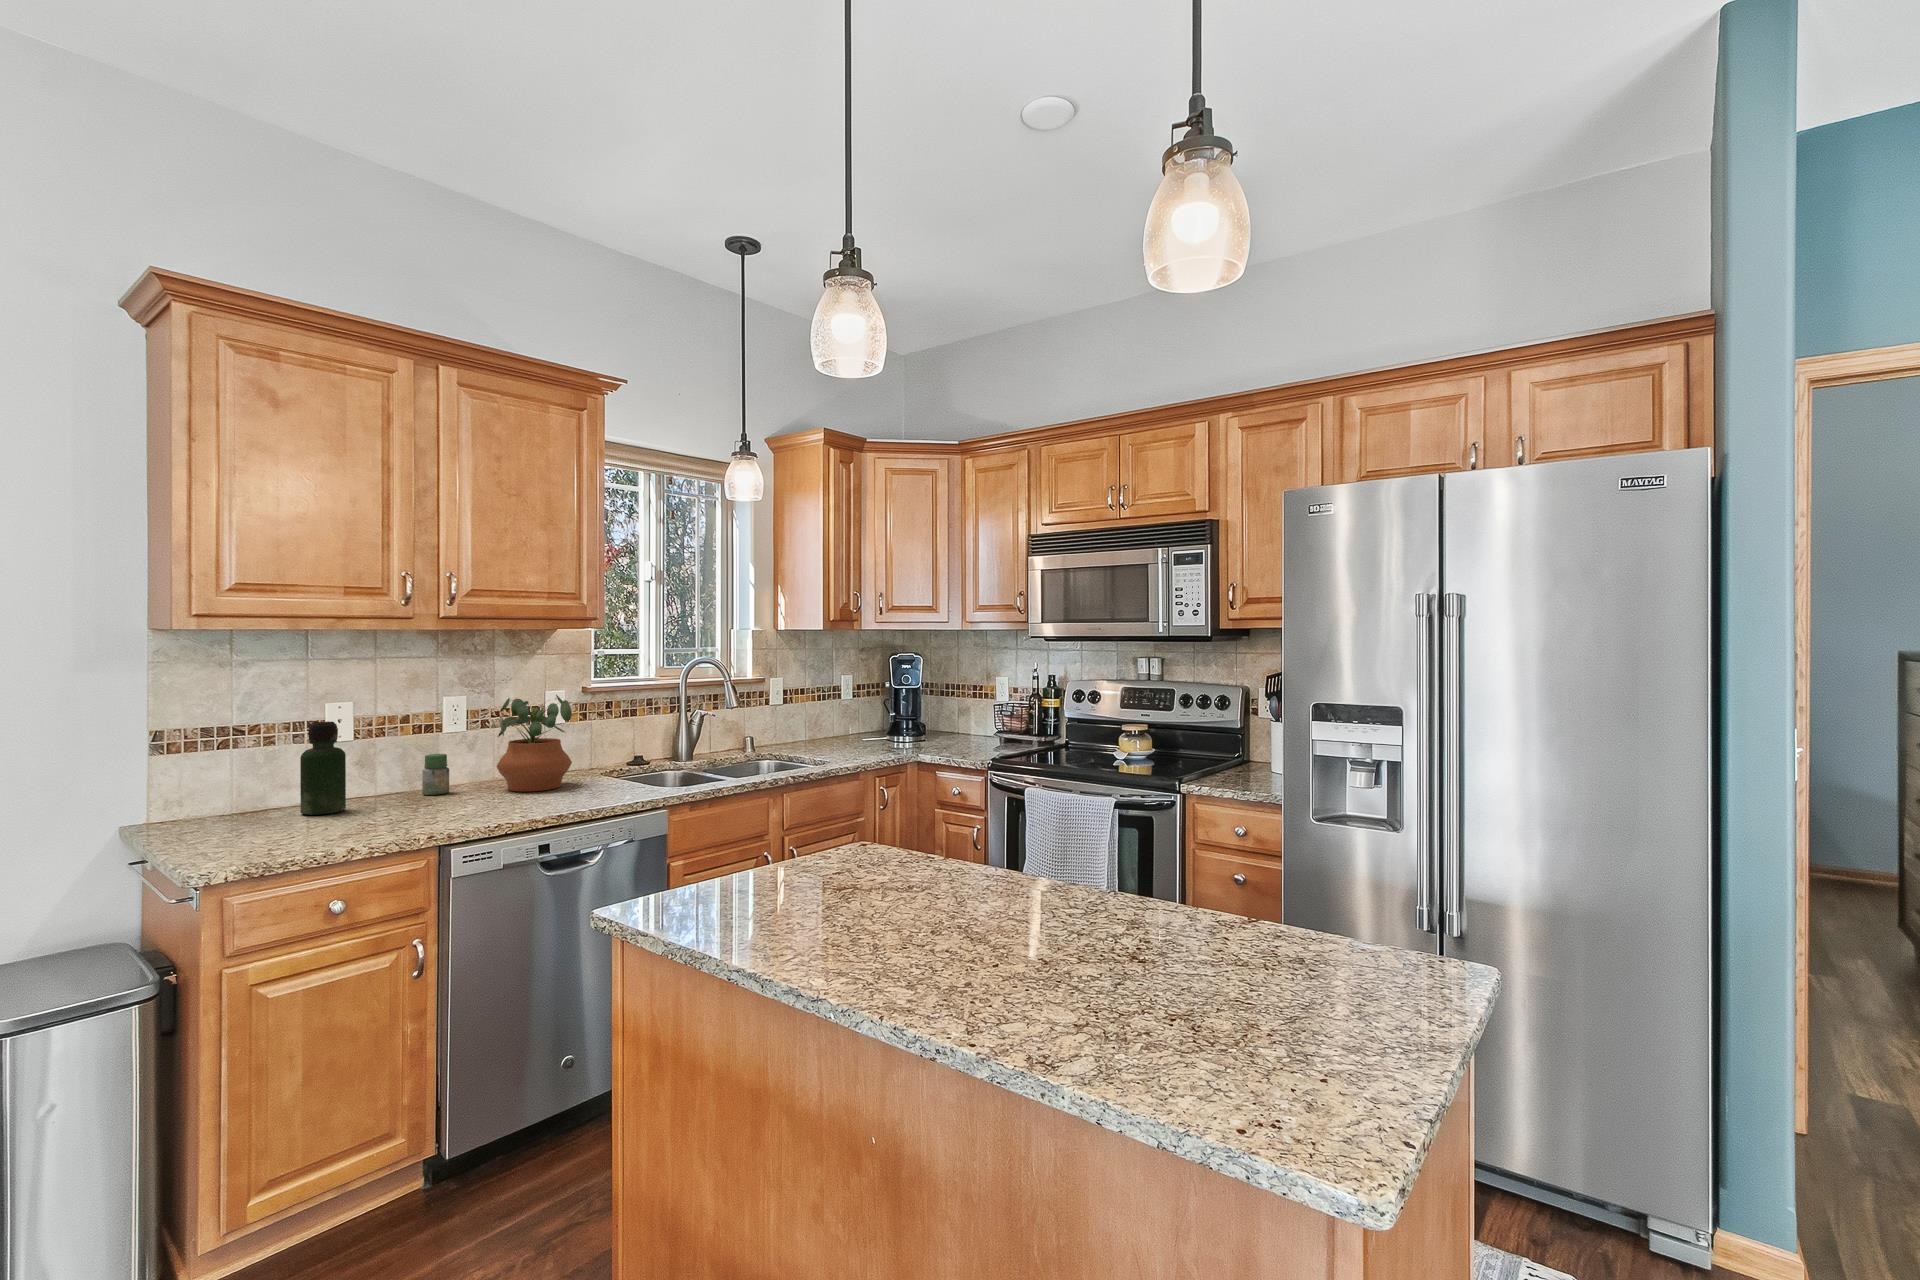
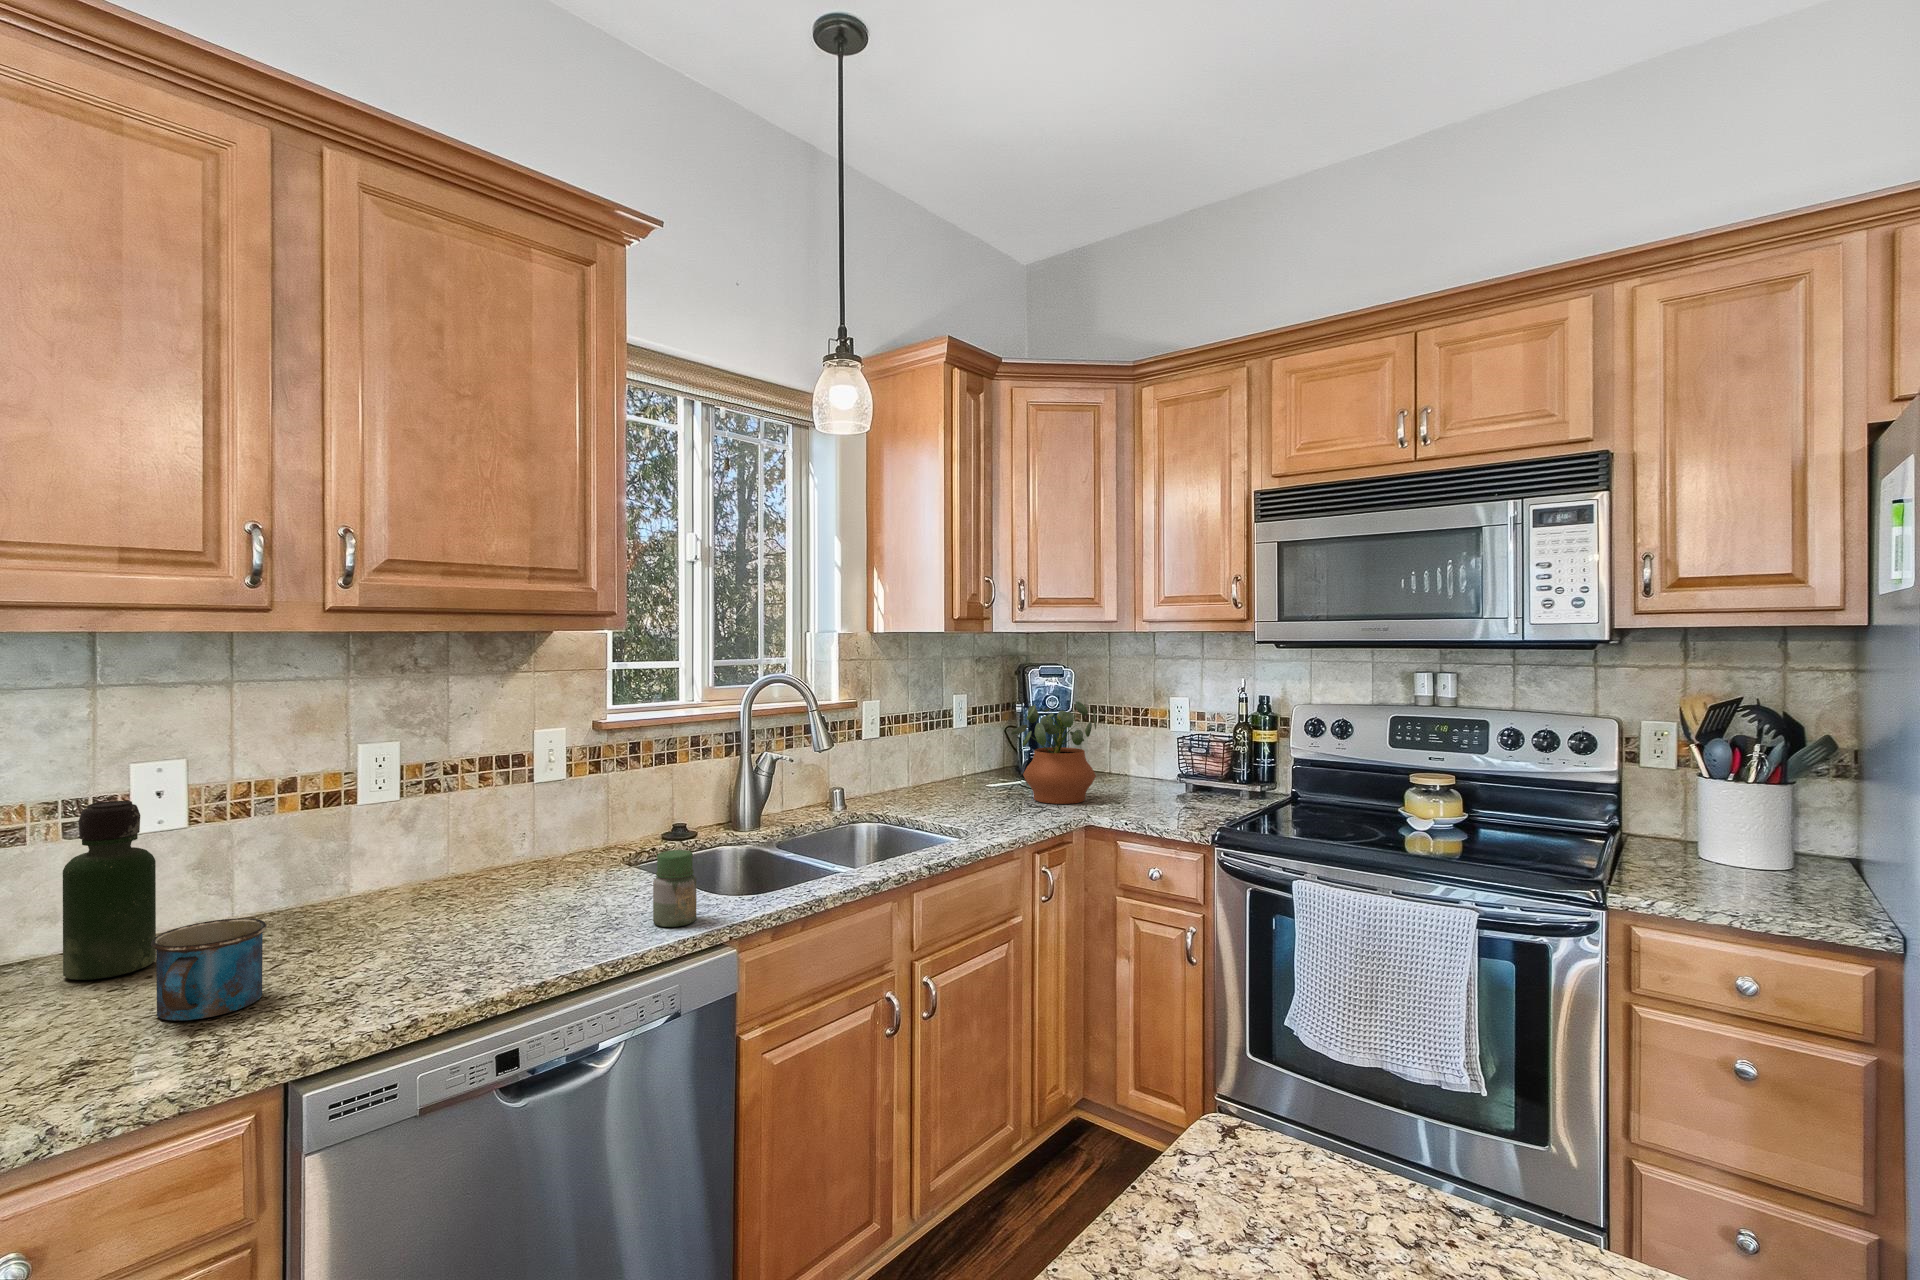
potted plant: present [497,695,572,792] -> present [1011,701,1096,804]
jar: present [422,754,449,795] -> present [653,850,697,927]
mug: none [361,780,416,825] -> present [151,918,267,1020]

